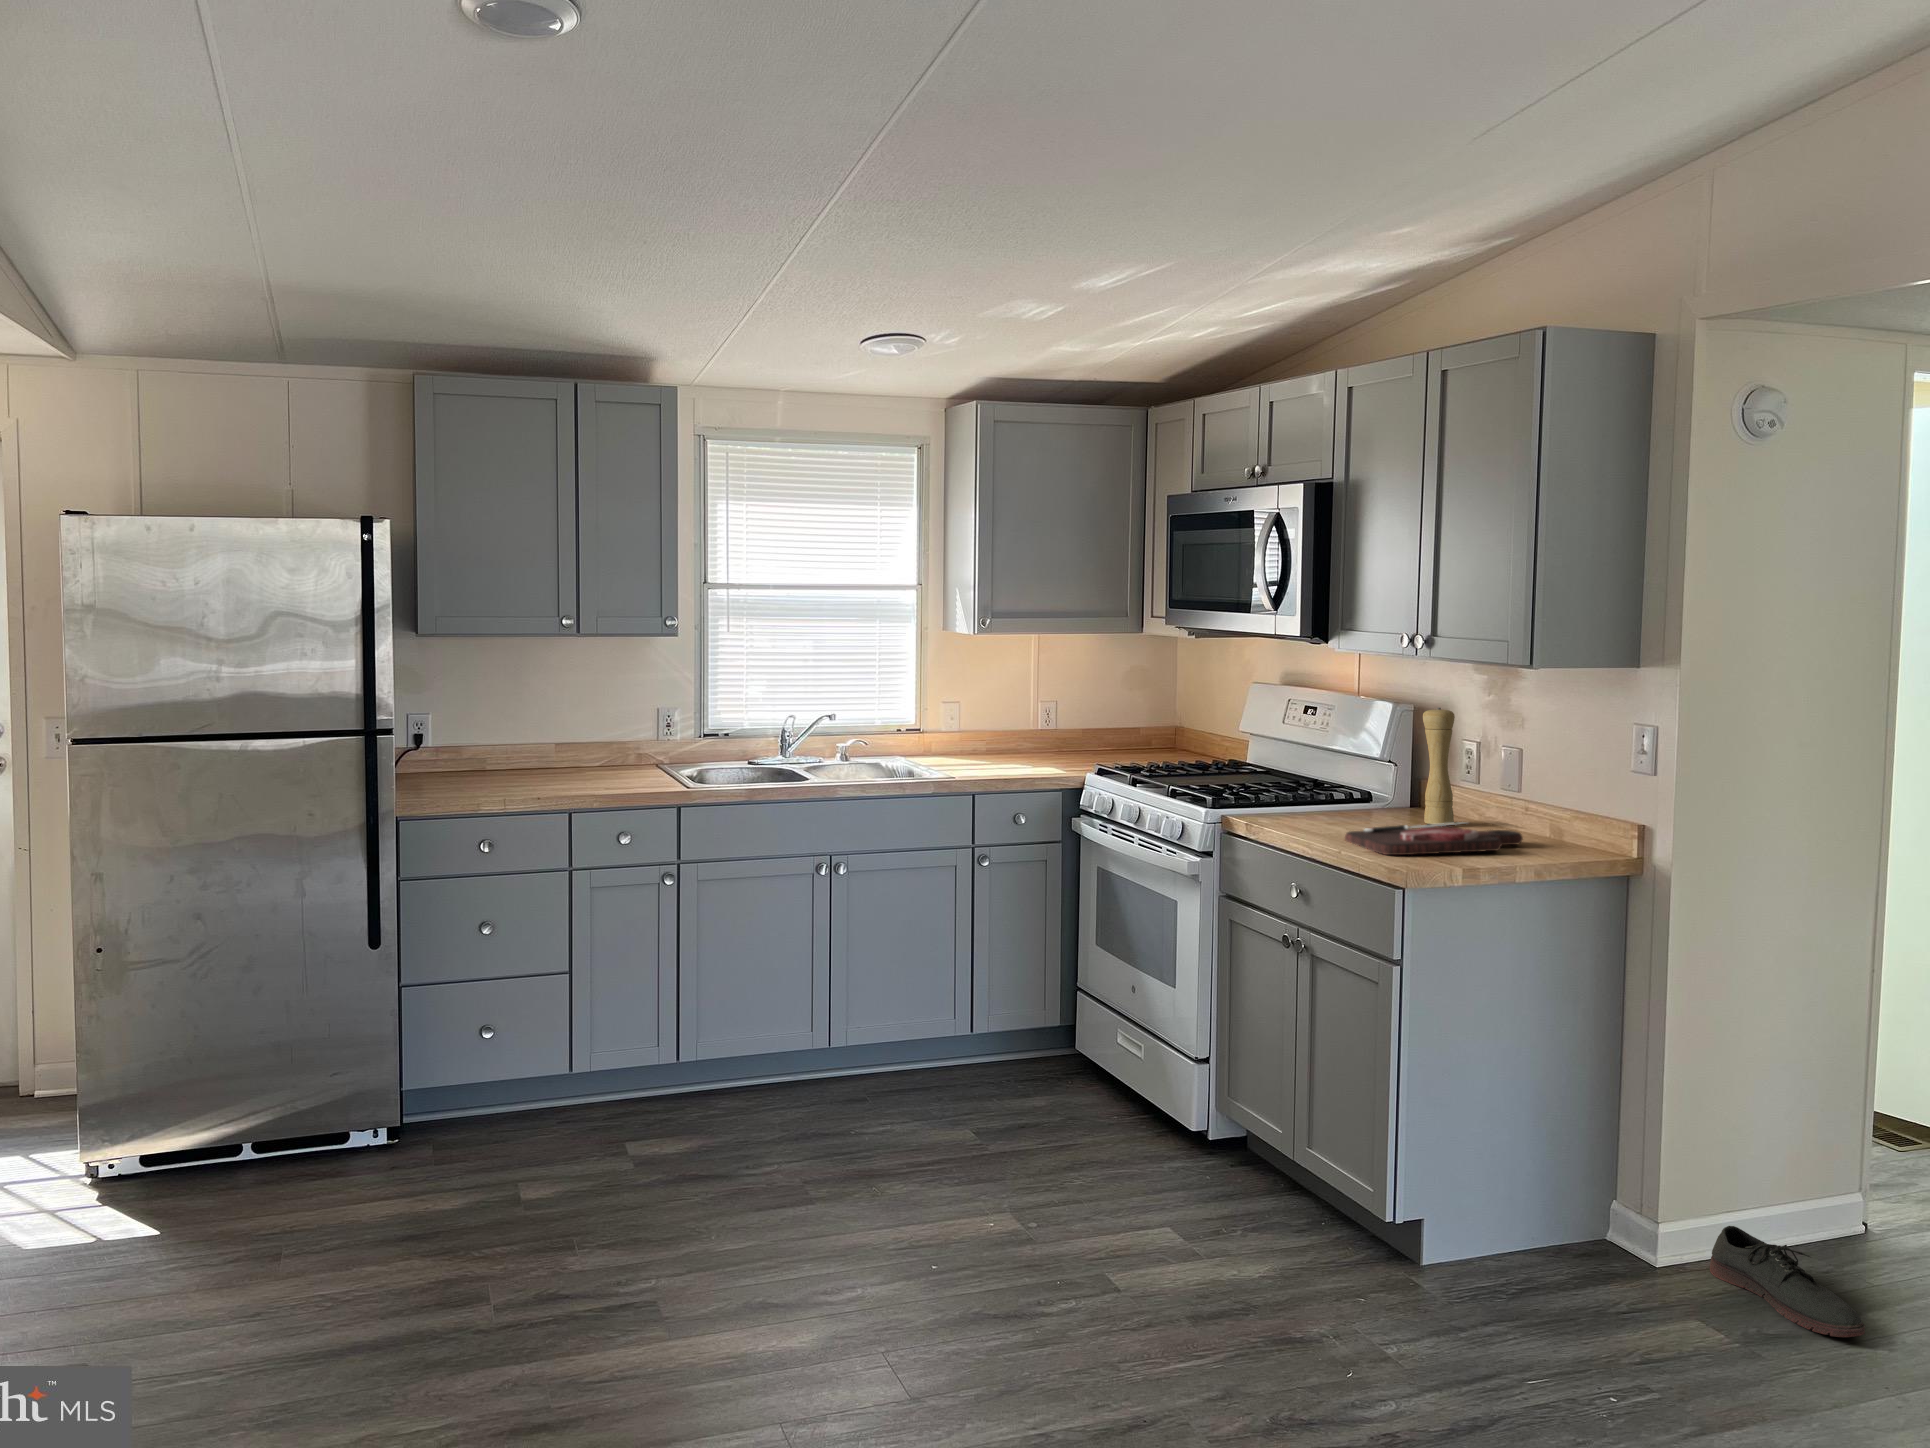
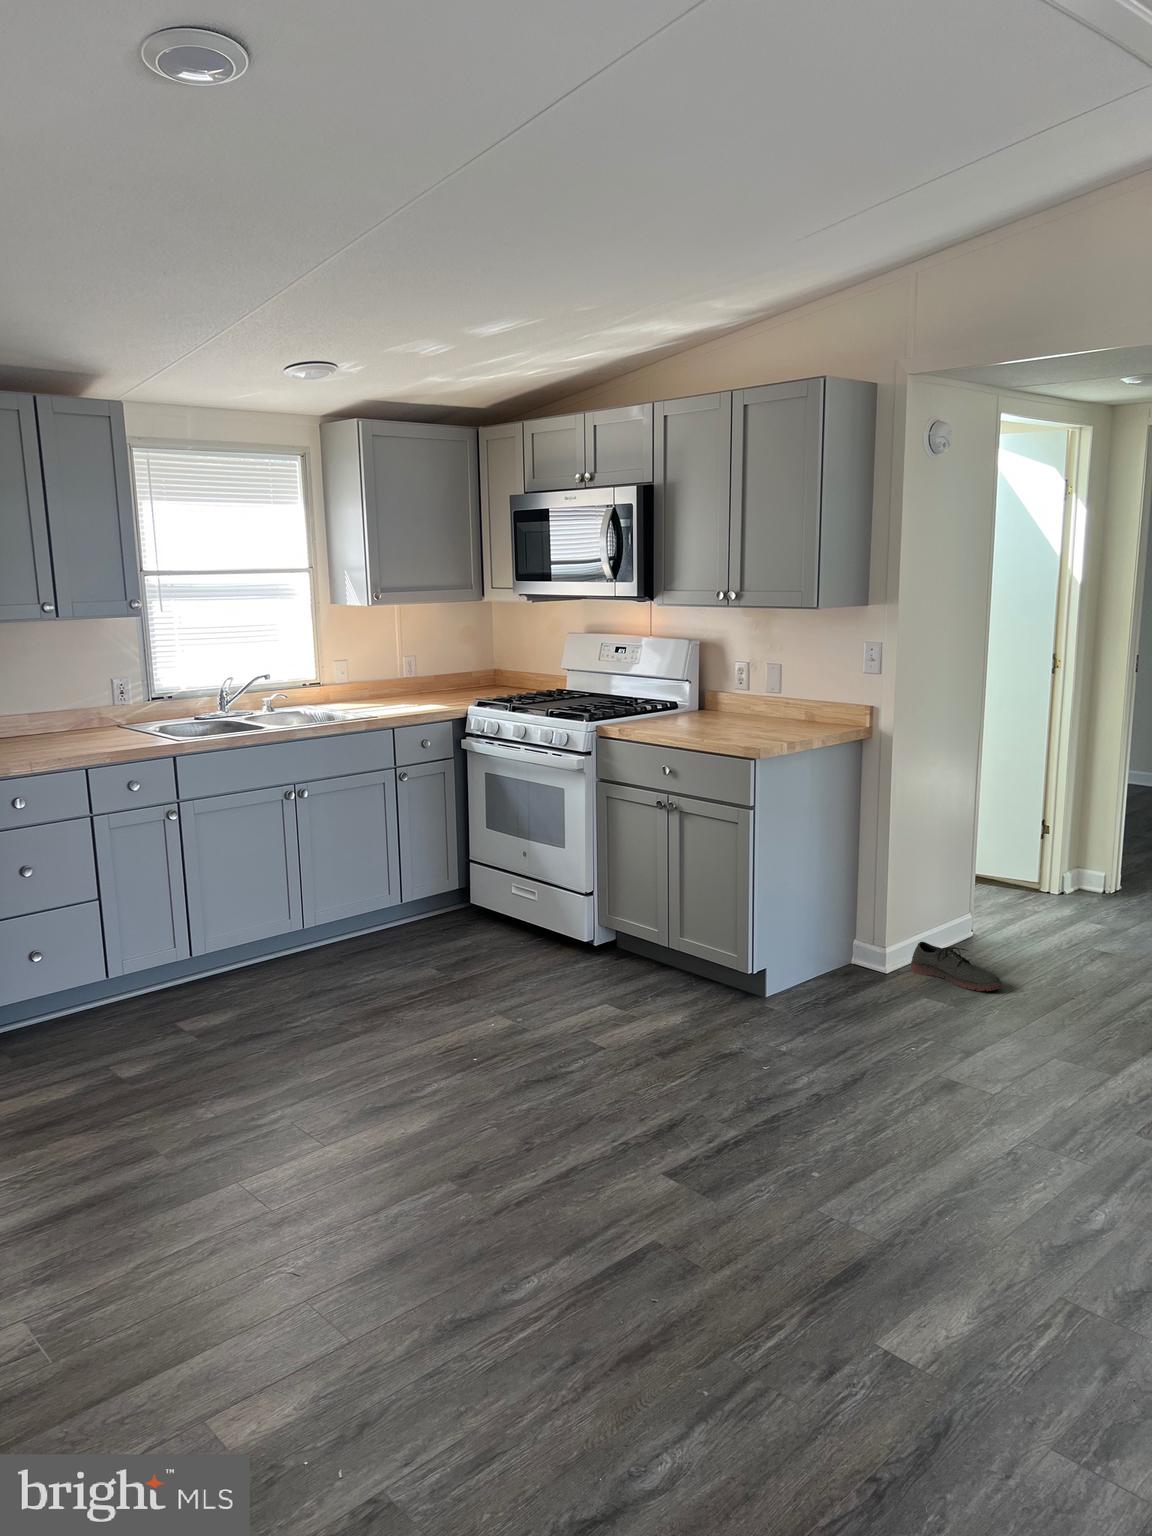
pepper mill: present [1423,708,1455,824] -> none [722,640,743,719]
cutting board: present [1345,822,1523,855] -> none [692,714,797,739]

